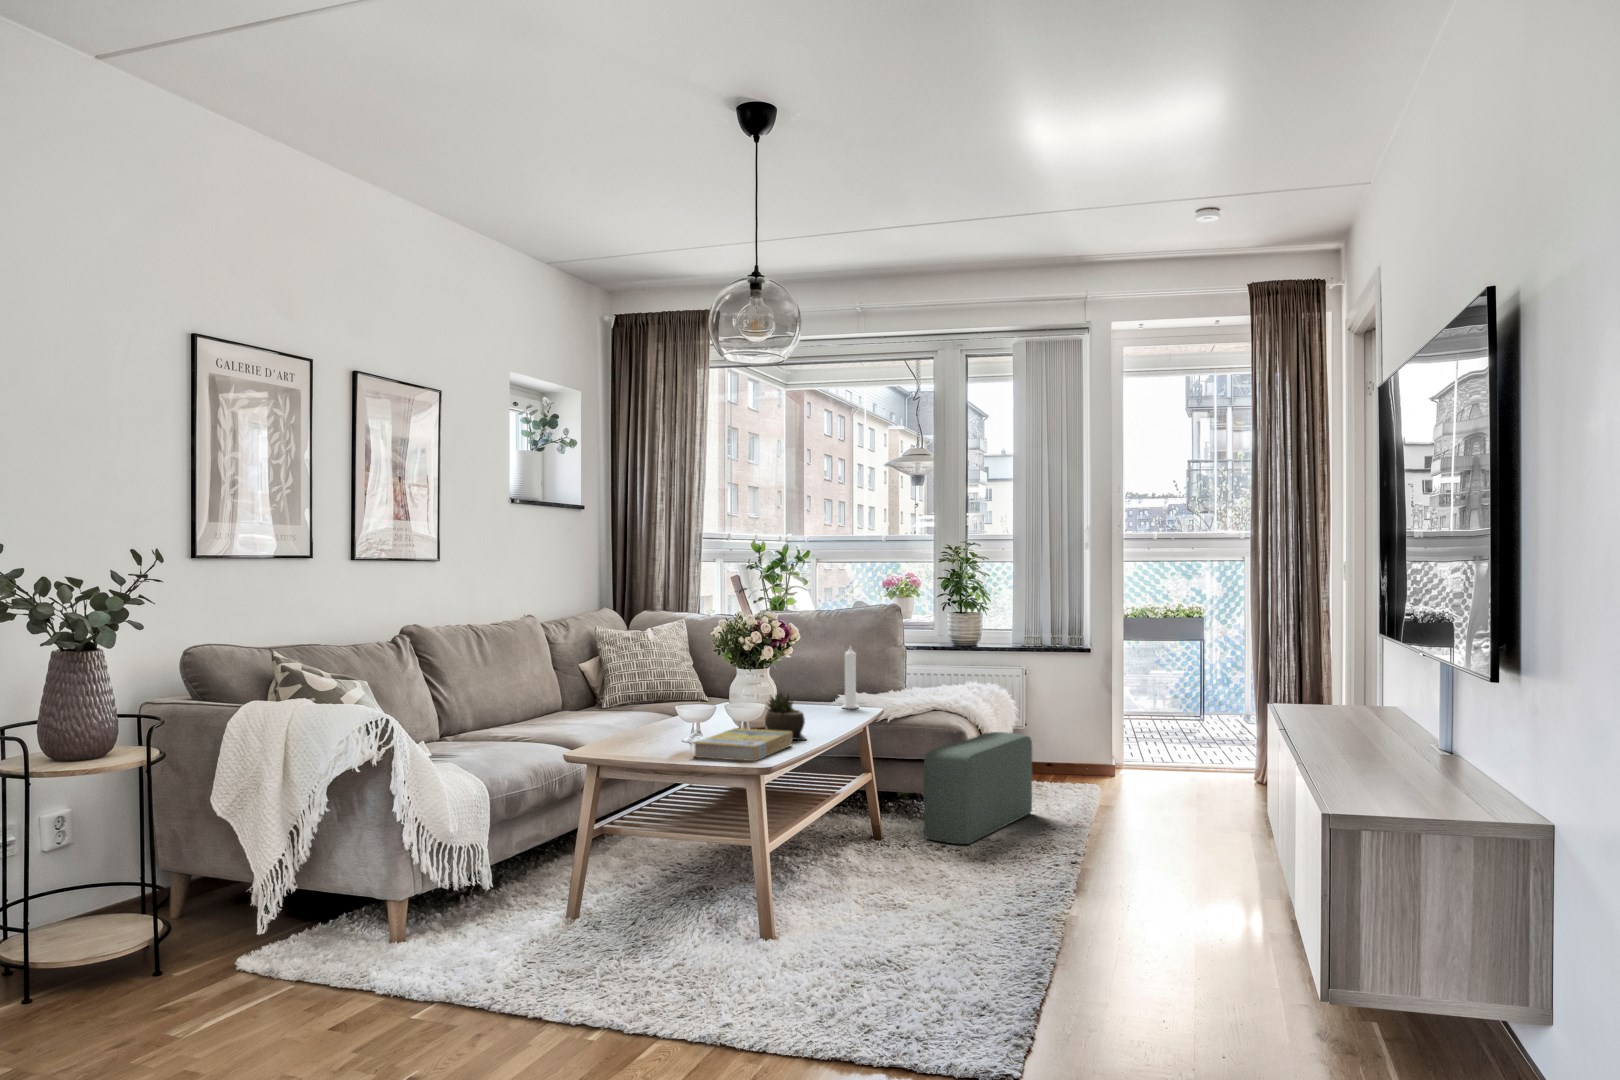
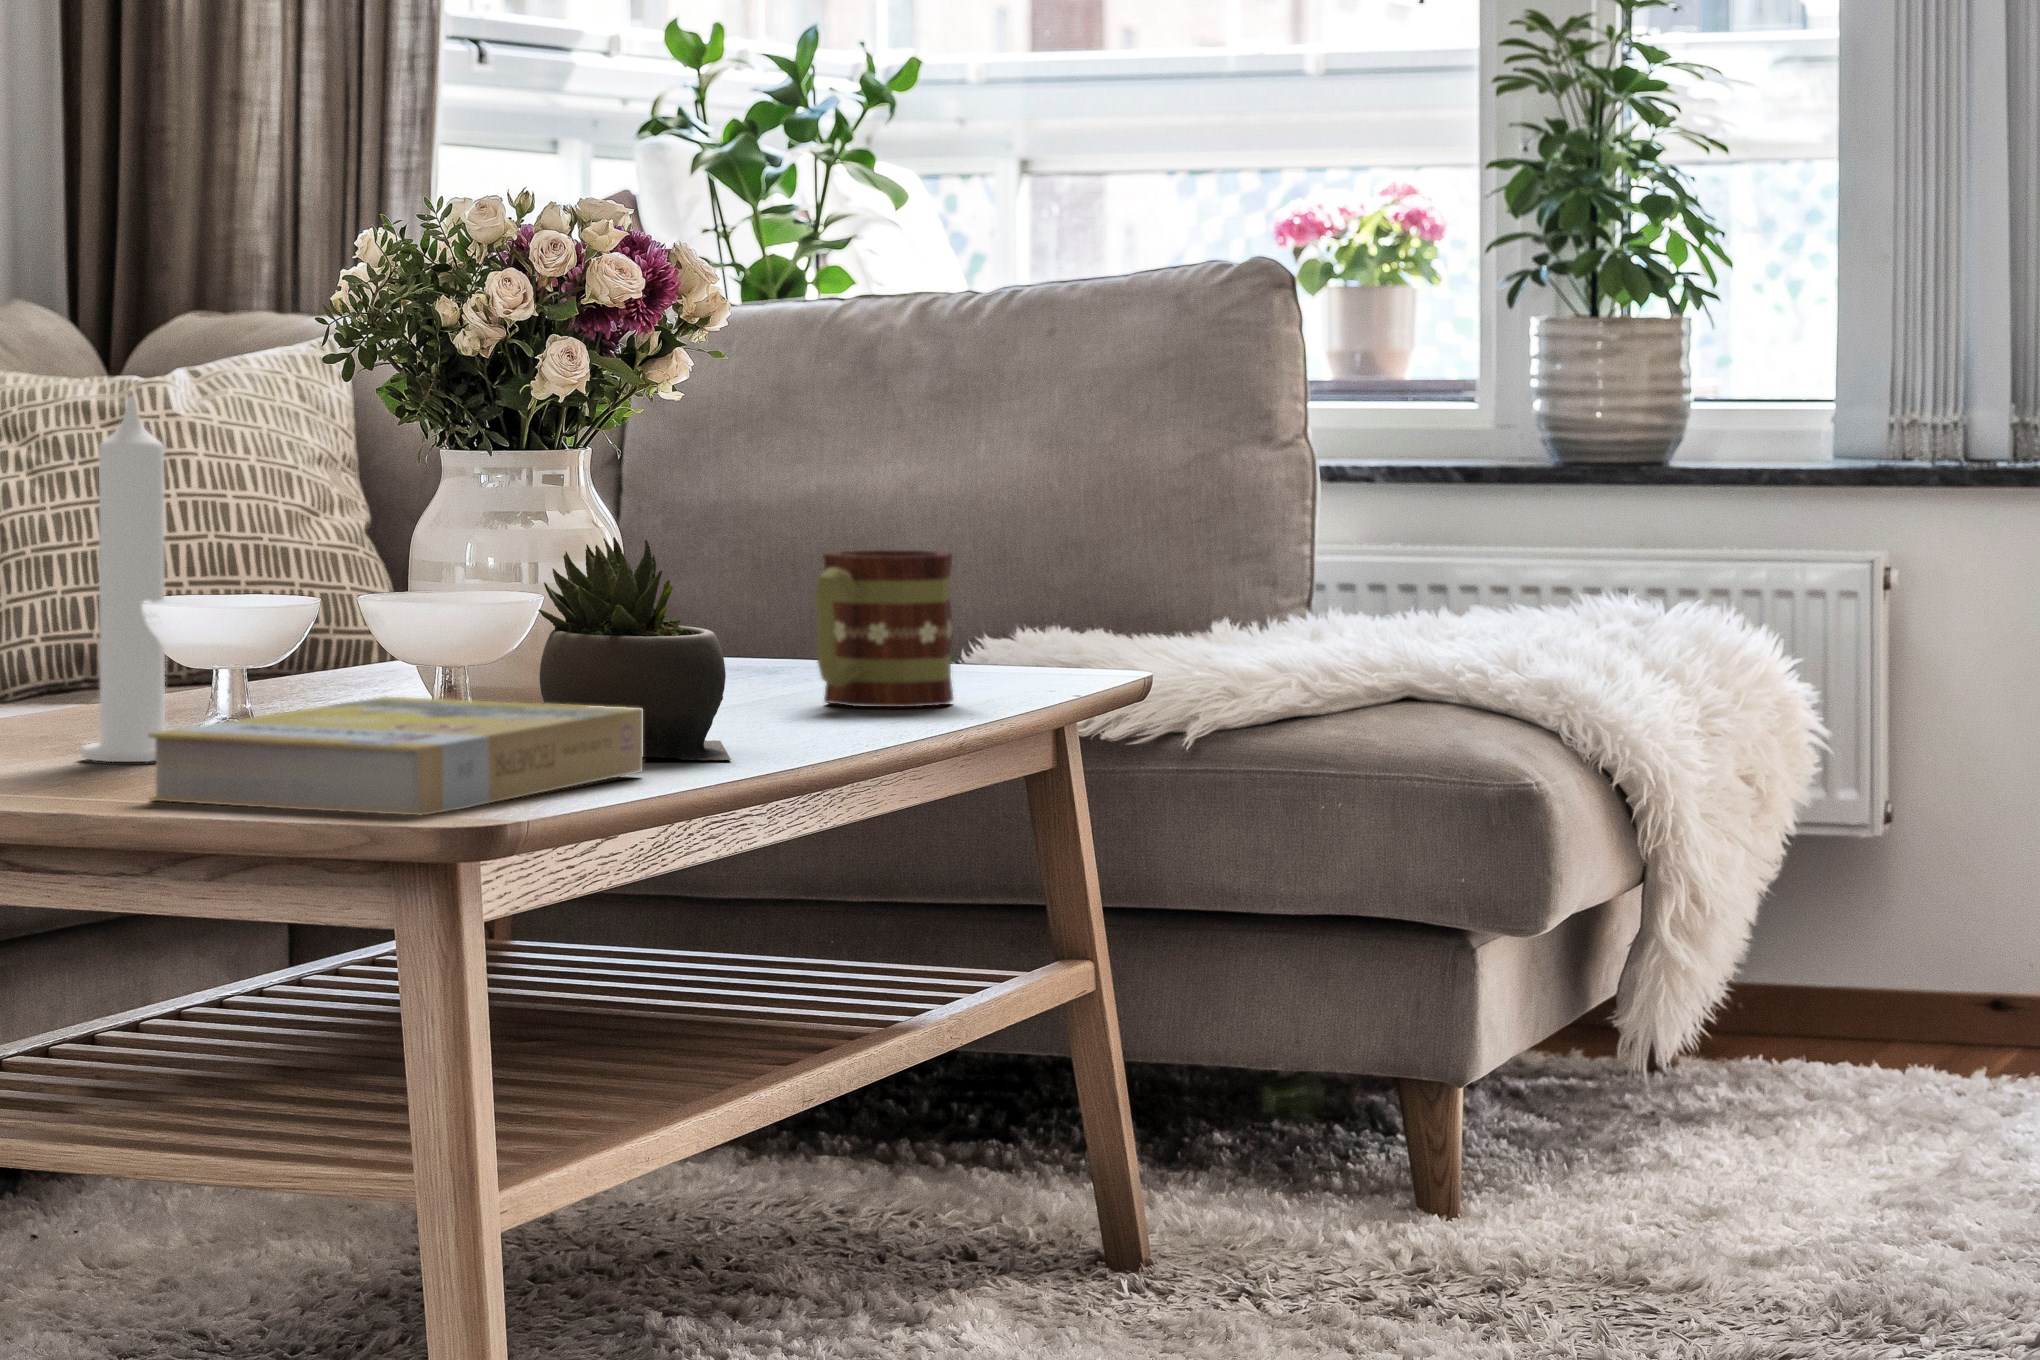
candle: present [842,646,859,709] -> present [81,397,165,762]
mug: none [814,683,842,719] -> present [815,550,953,707]
pouf: present [923,732,1032,844] -> none [1335,807,1884,1297]

